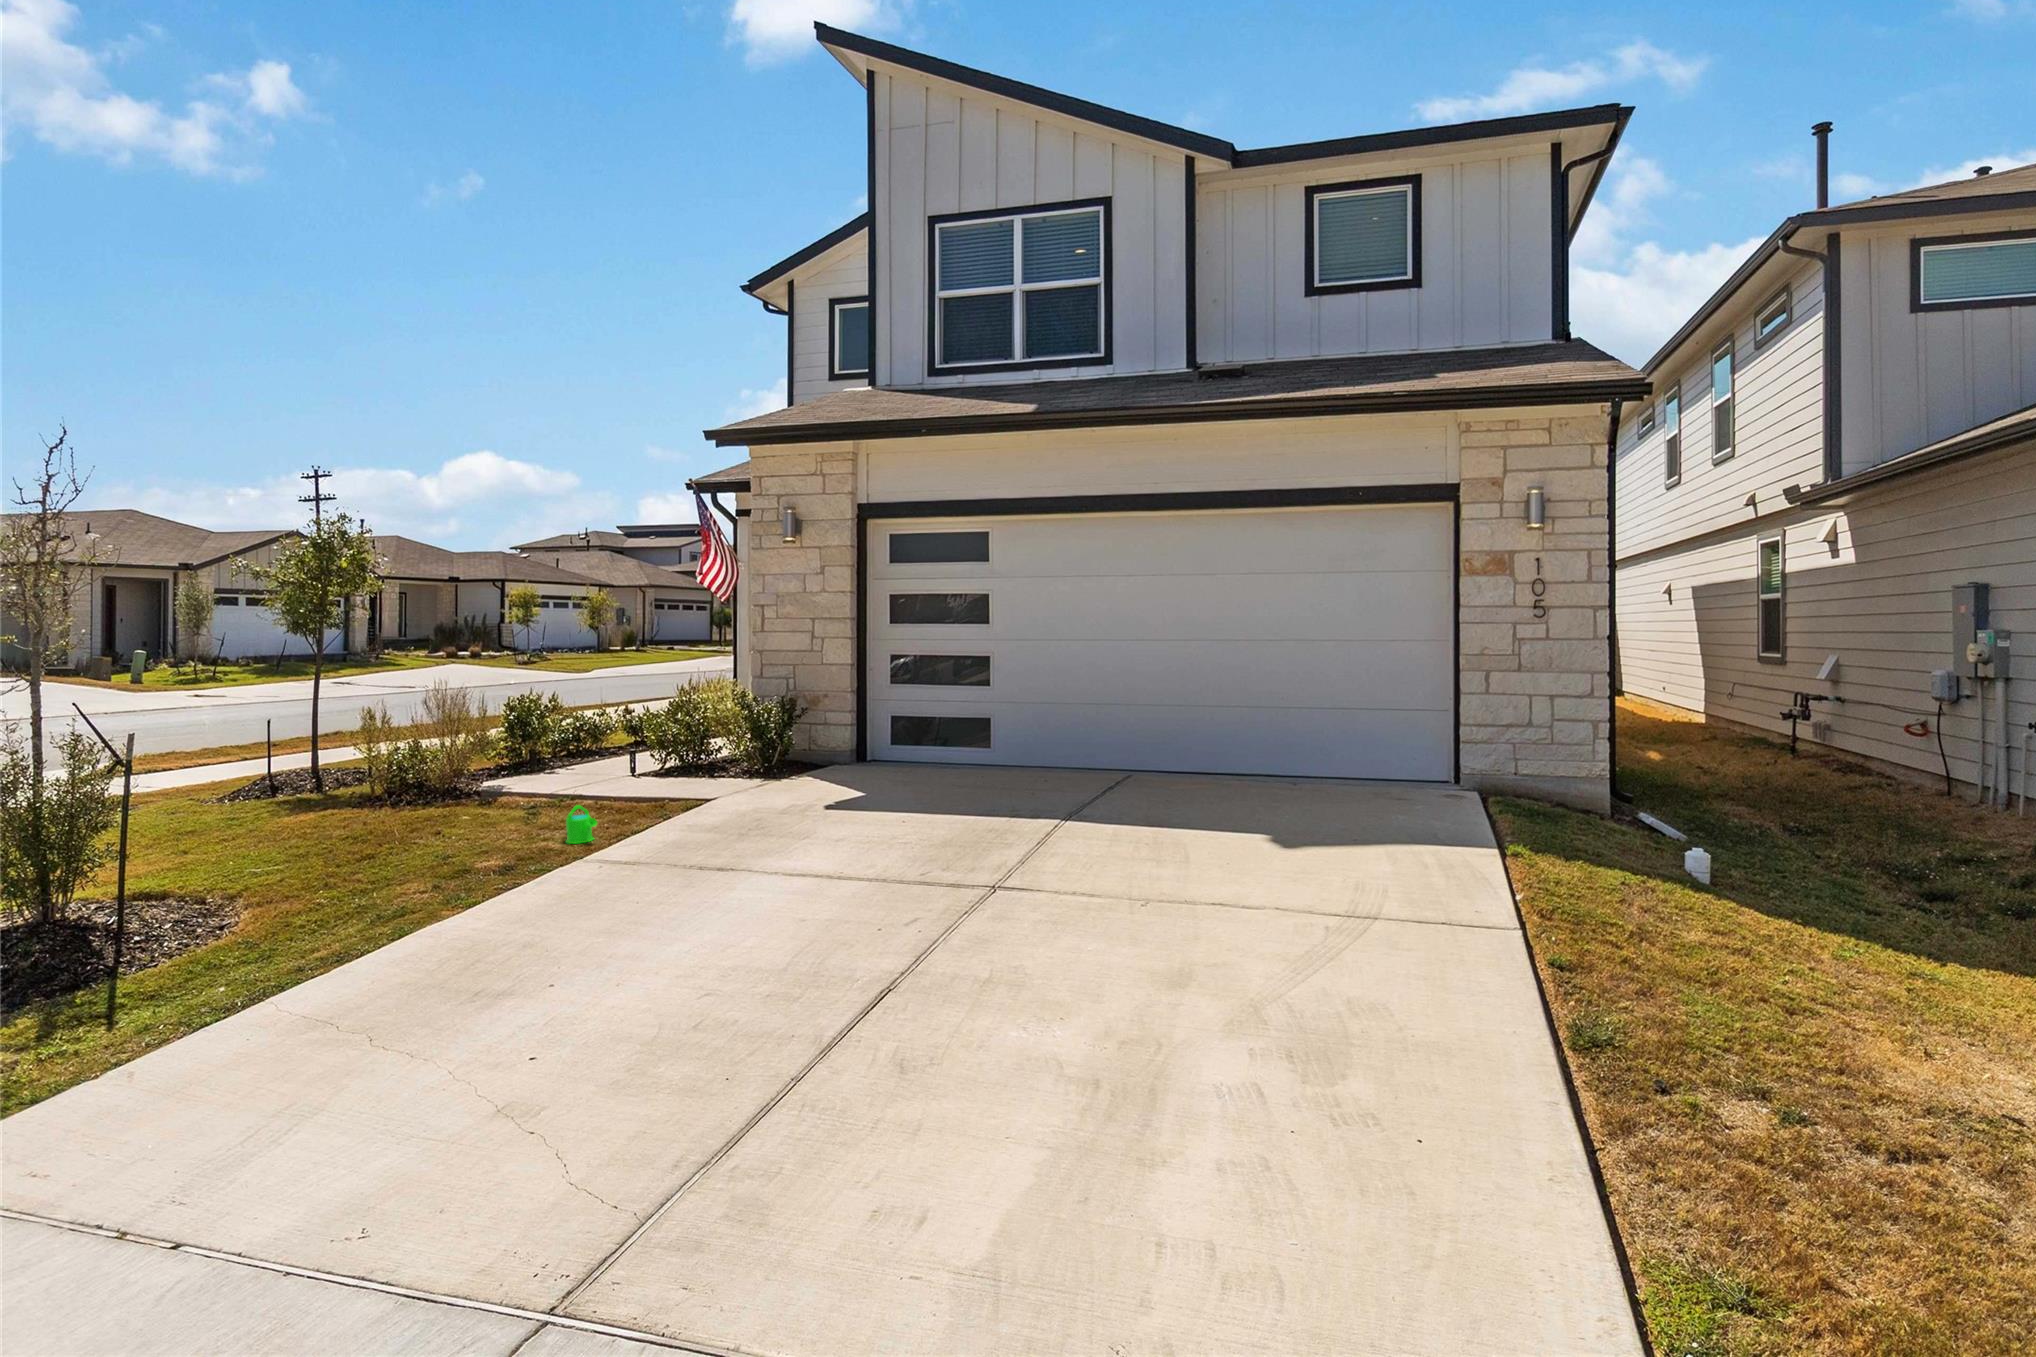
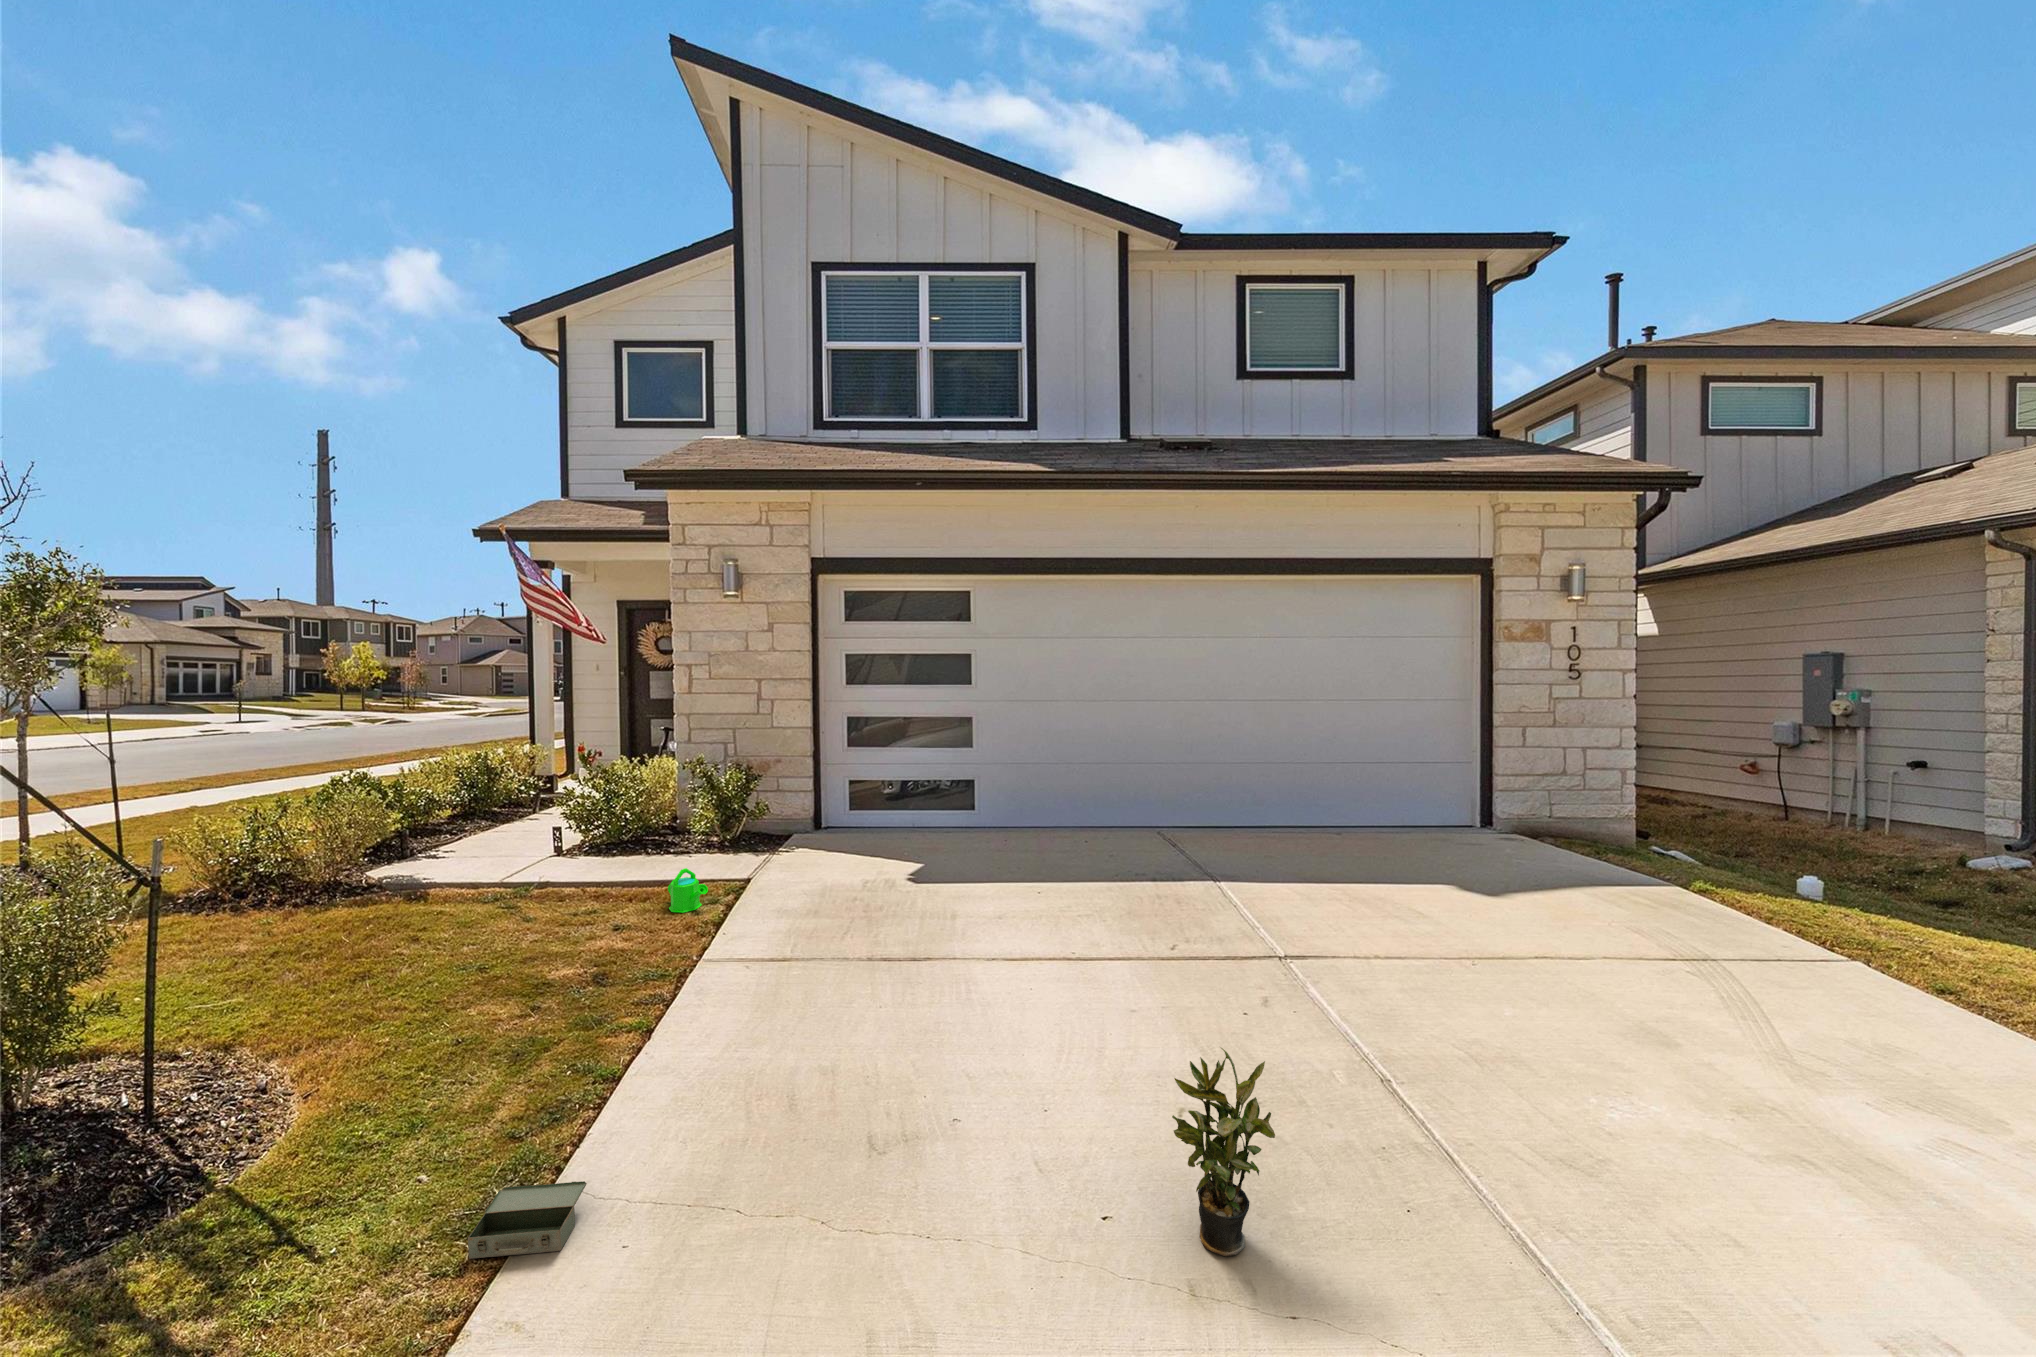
potted plant: none [827,866,906,1014] -> present [1172,1048,1275,1256]
toolbox: none [364,967,446,1001] -> present [468,1181,587,1259]

